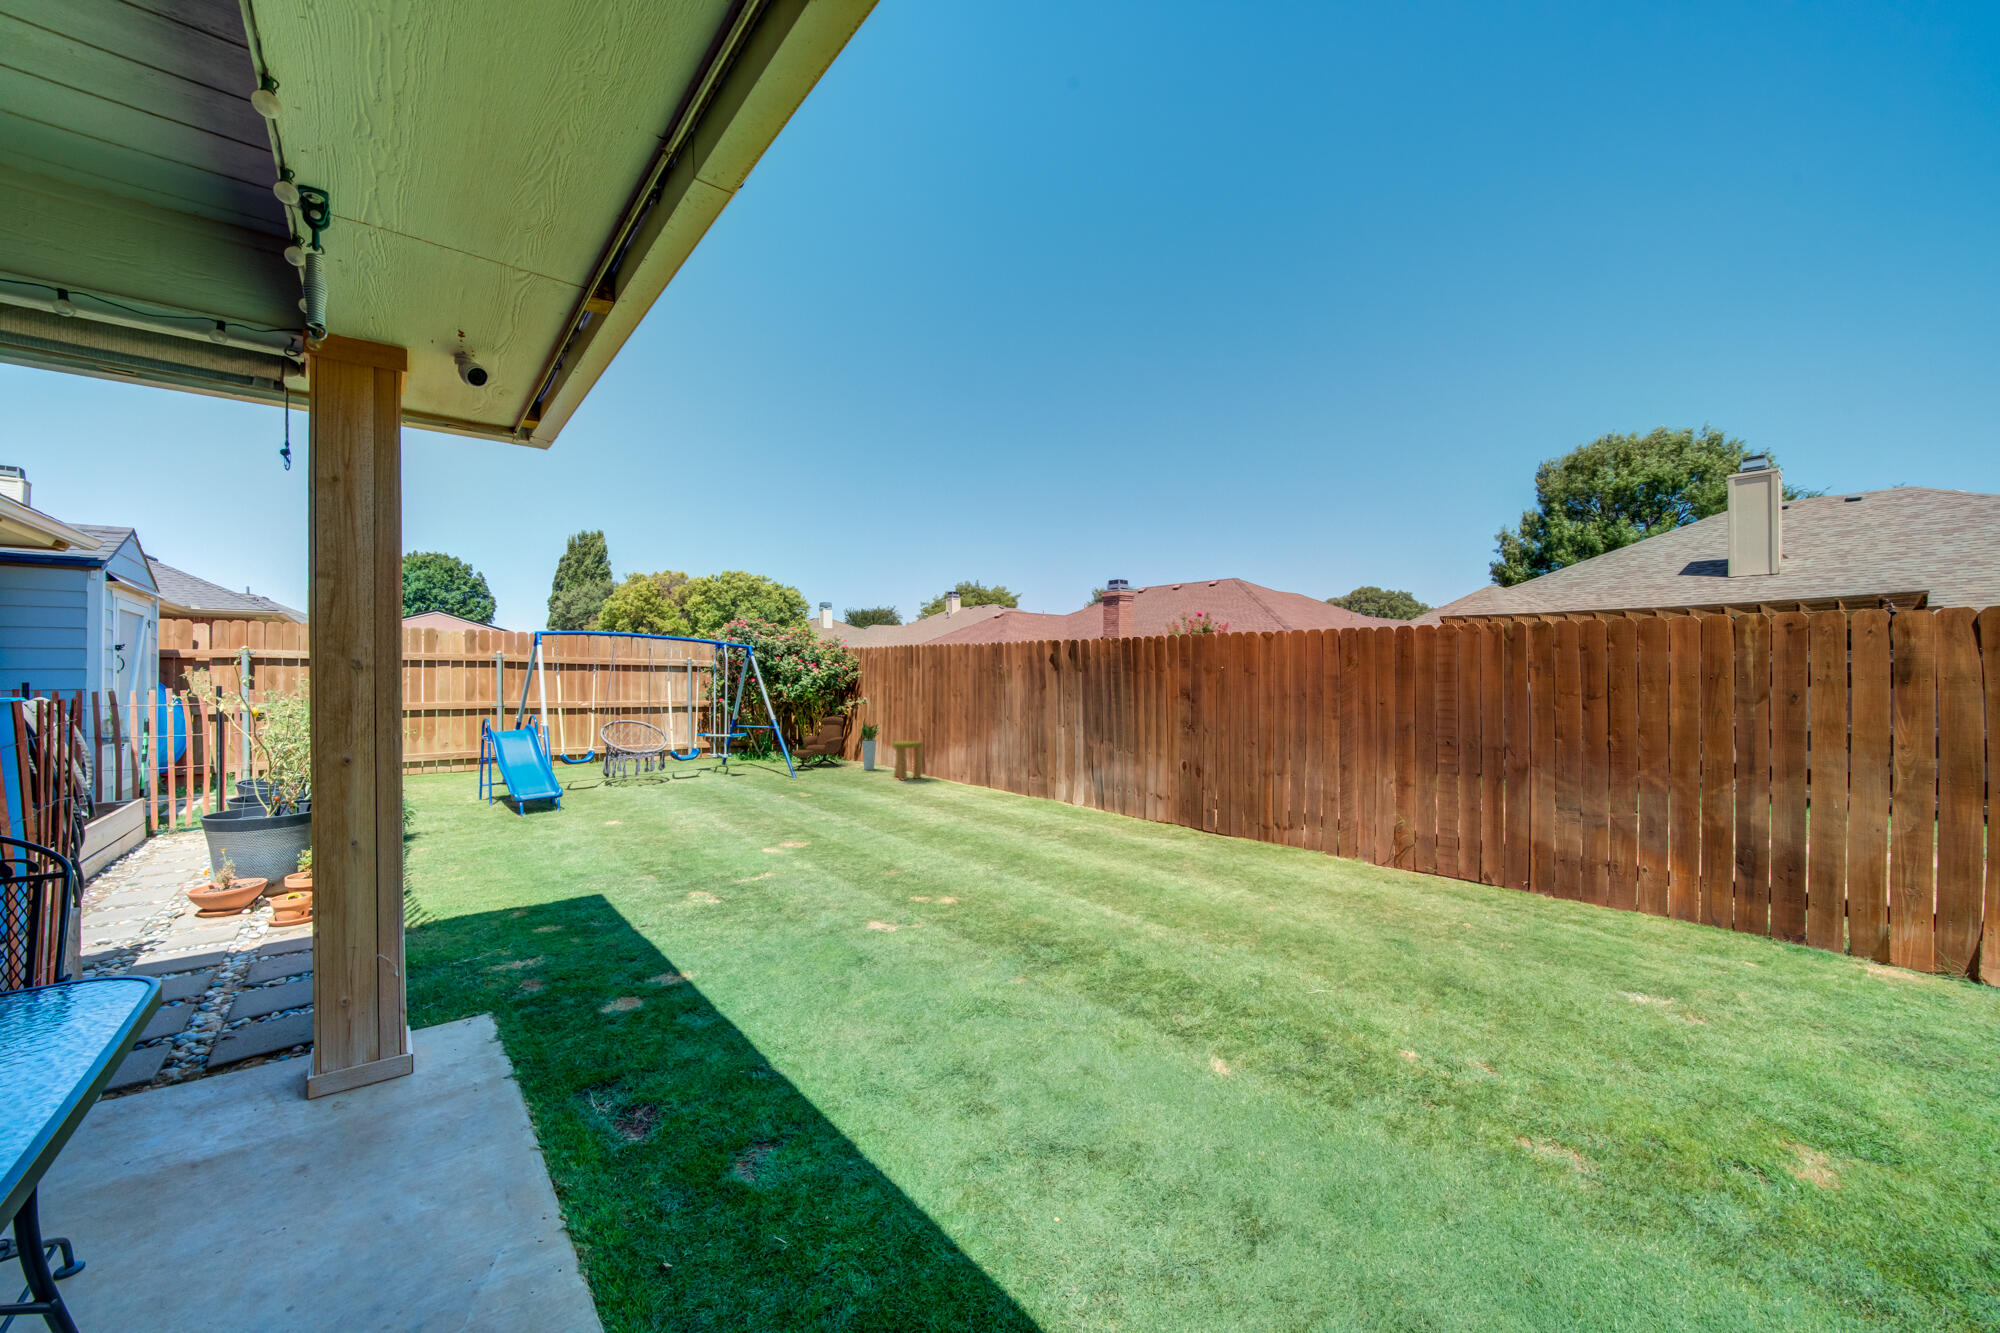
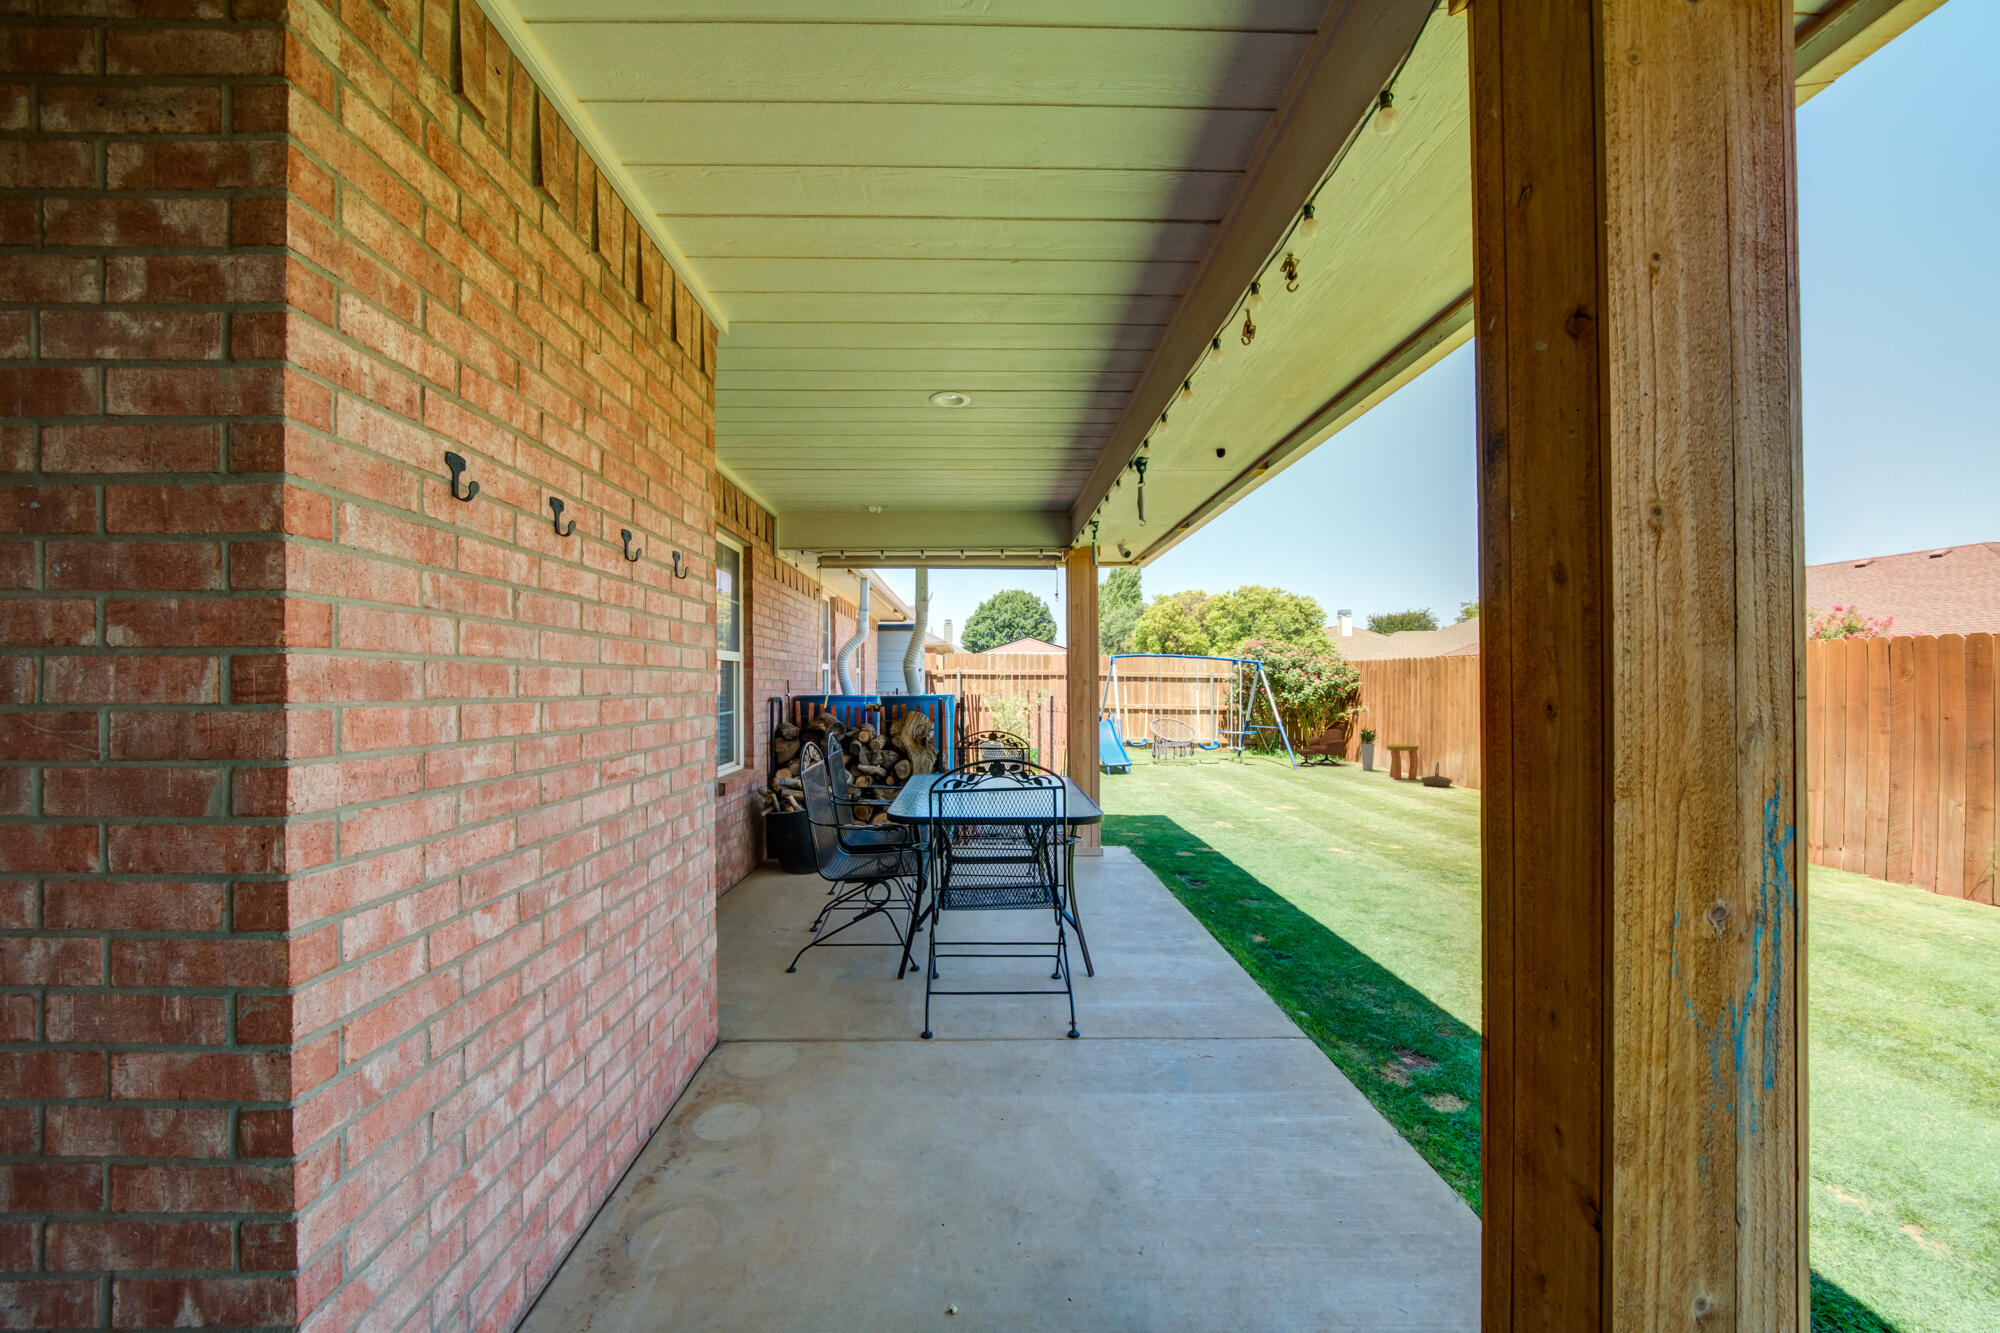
basket: none [928,759,959,786] -> present [1421,762,1452,787]

